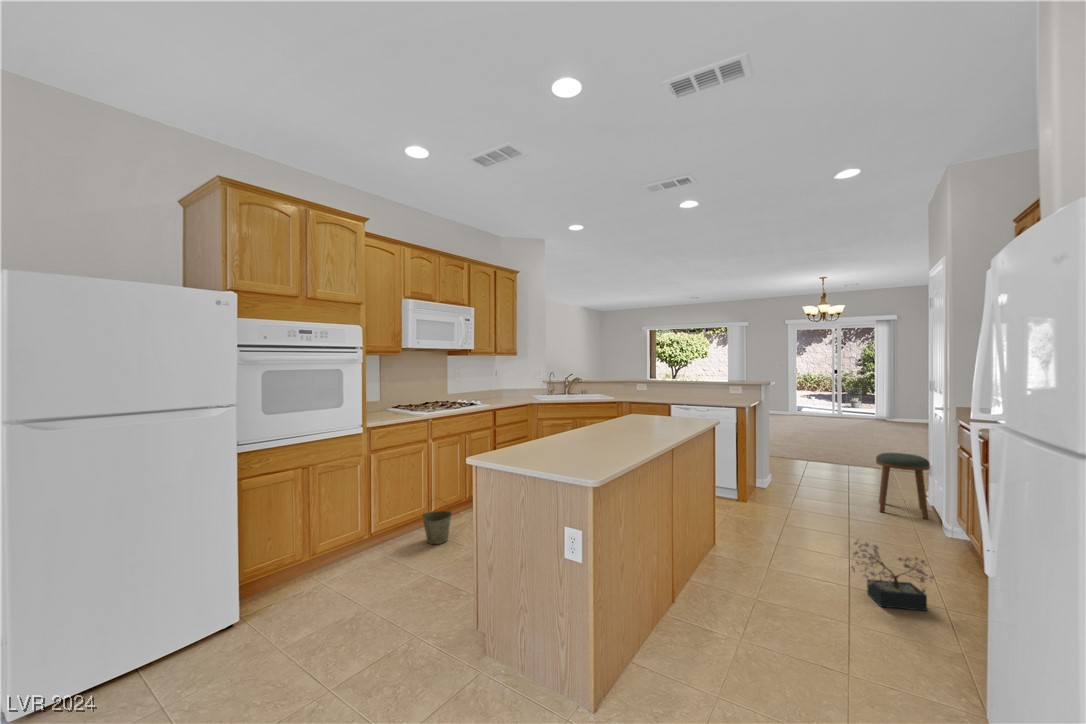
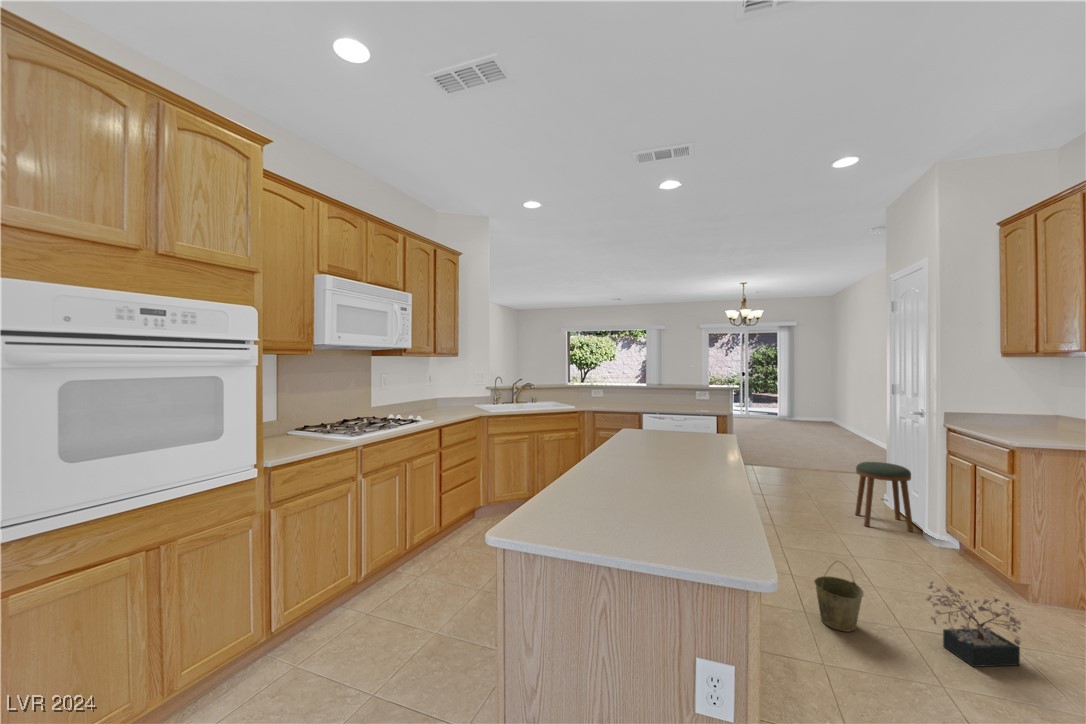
bucket: present [422,511,452,544] -> present [814,576,864,632]

